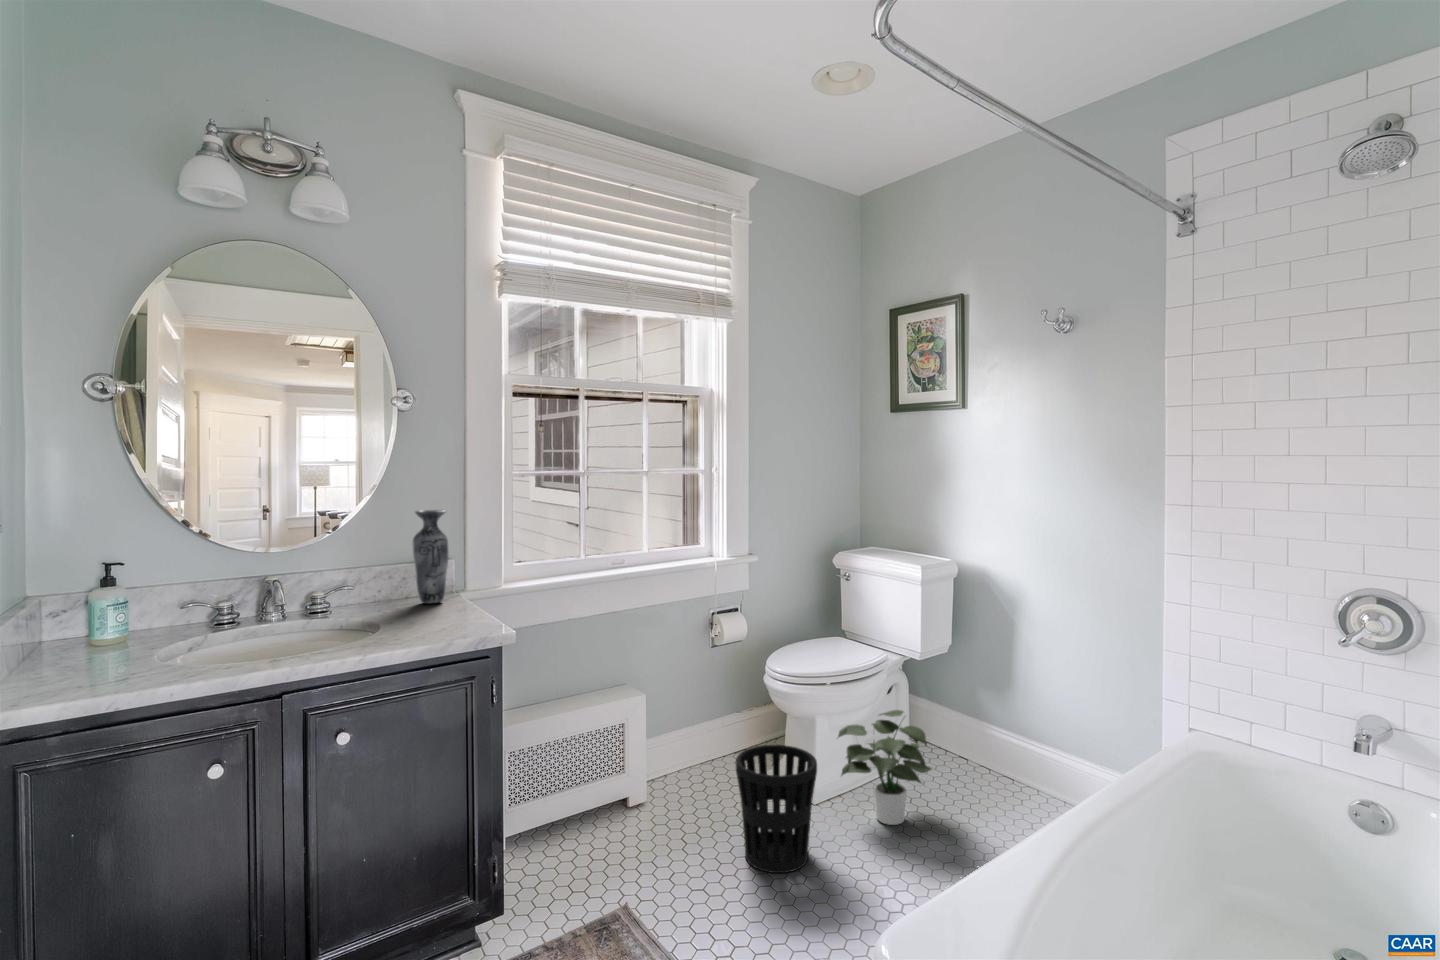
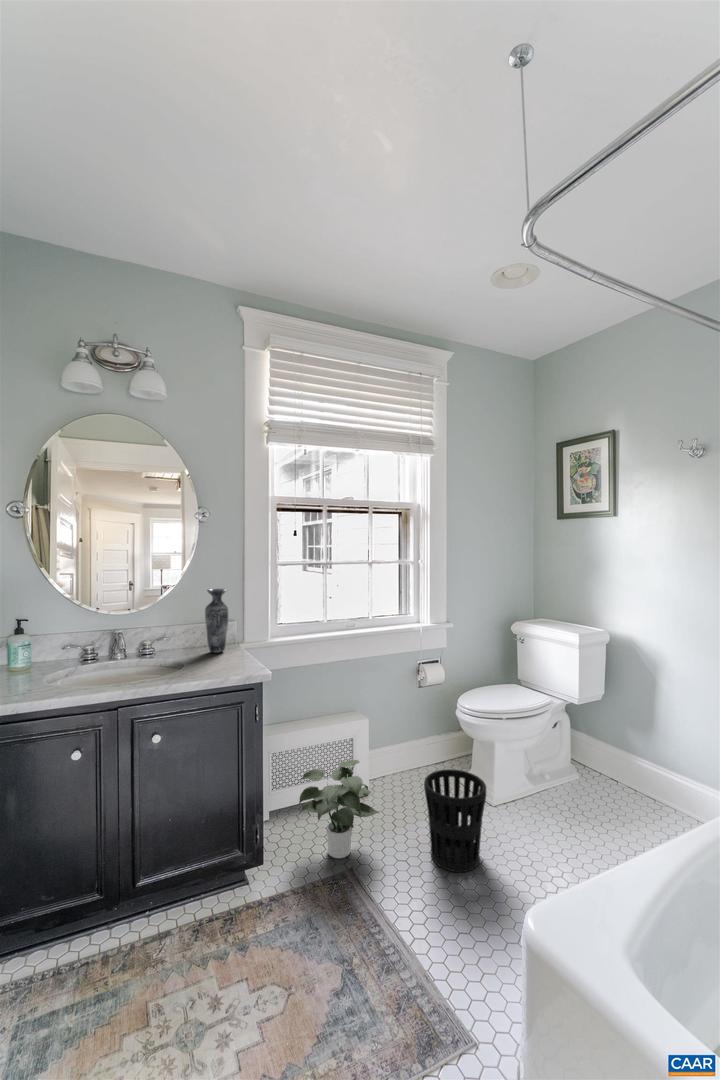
potted plant: present [838,710,932,825] -> present [299,760,379,858]

